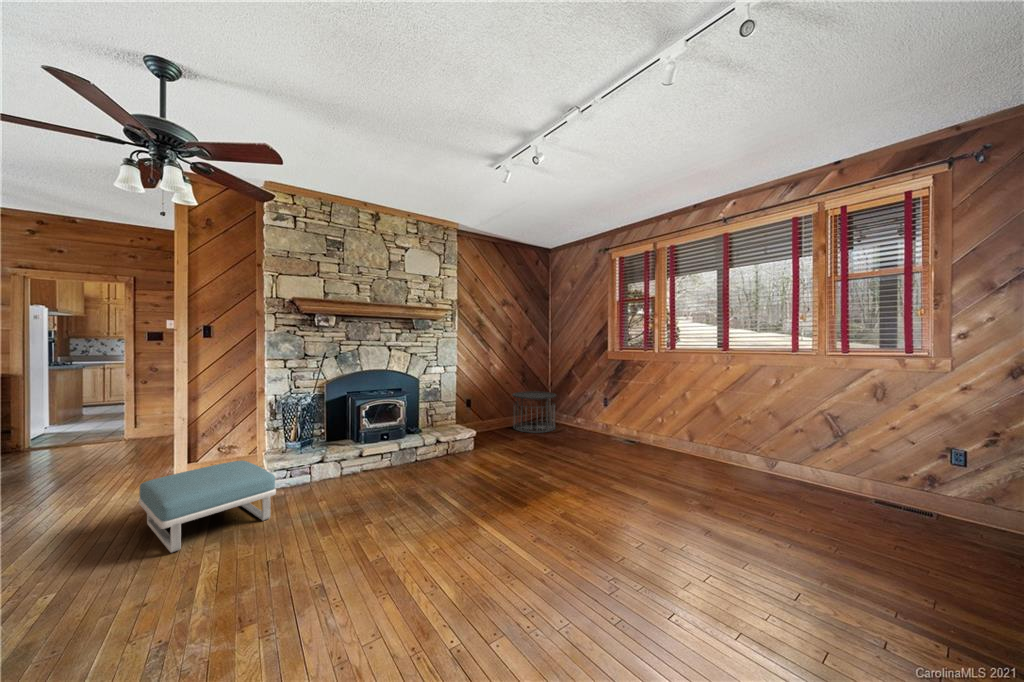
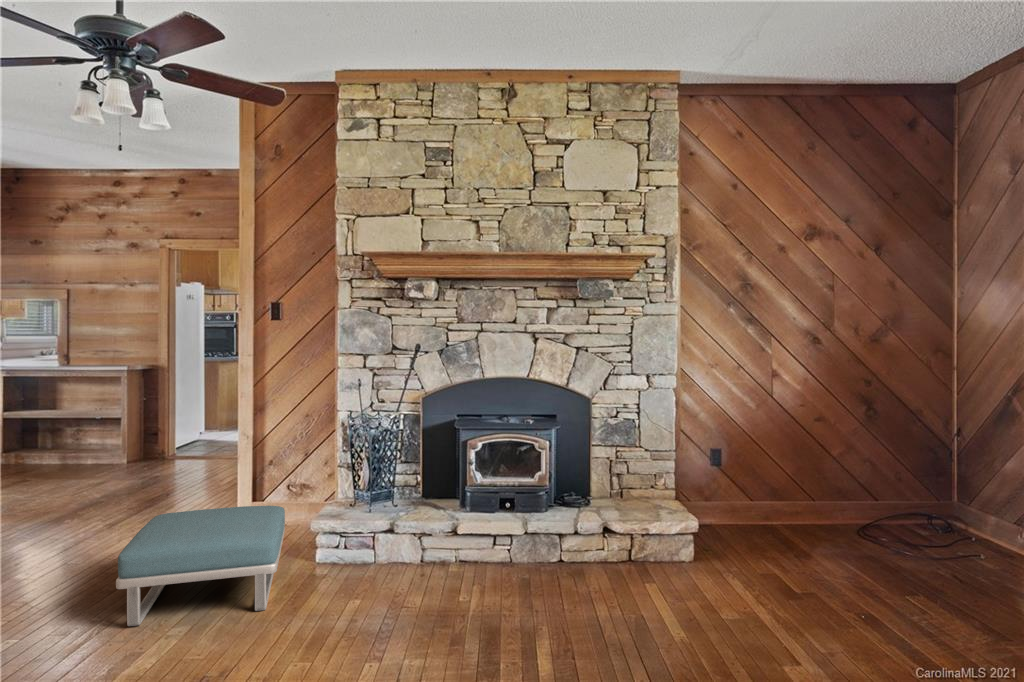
side table: present [512,391,556,433] -> none [828,446,959,558]

